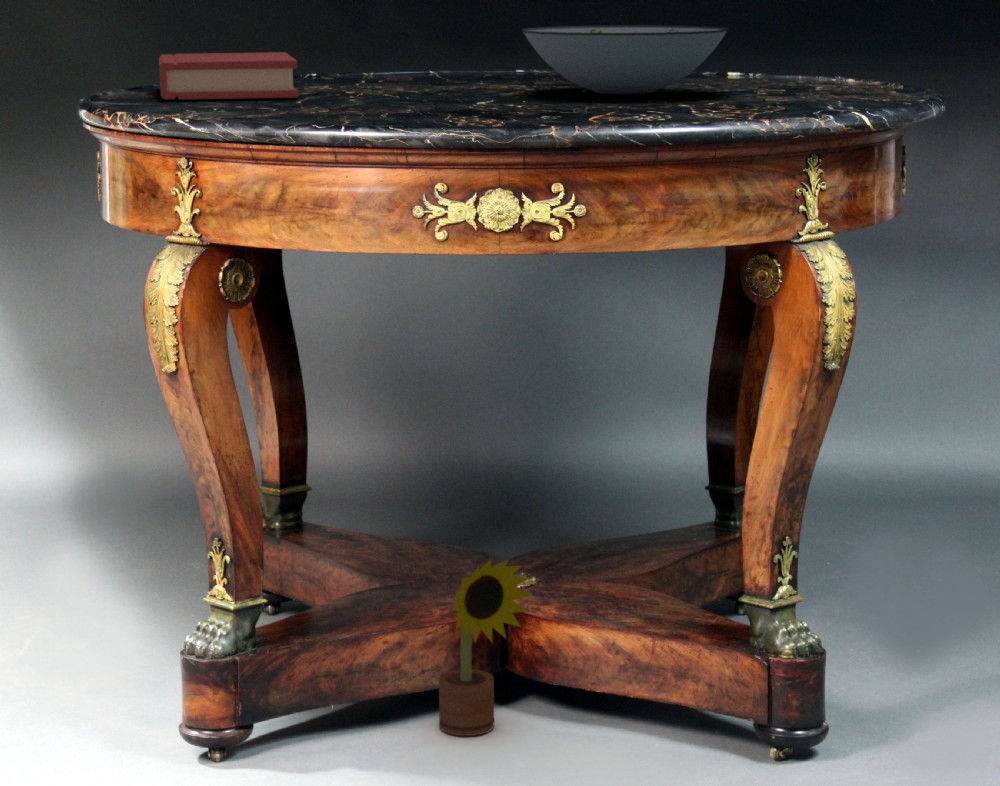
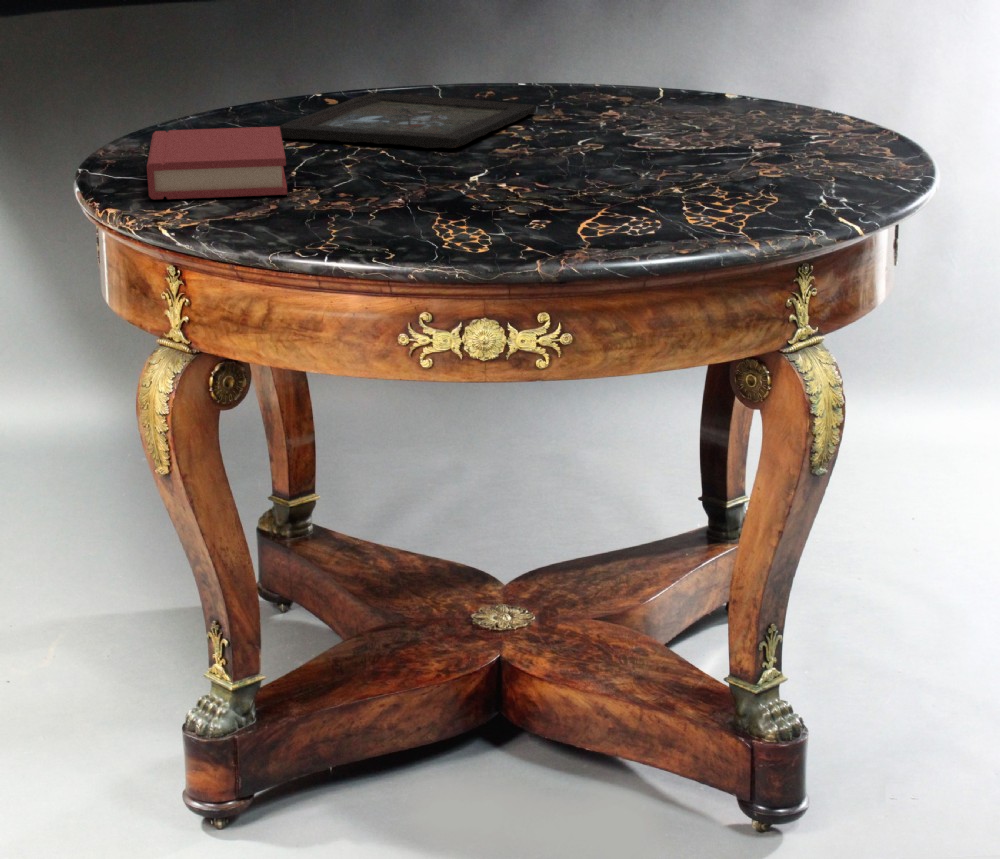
decorative bowl: present [522,25,728,95] -> none [513,103,722,188]
tray: none [280,54,538,80] -> present [279,93,536,148]
decorative plant: present [439,560,532,736] -> none [433,645,524,803]

